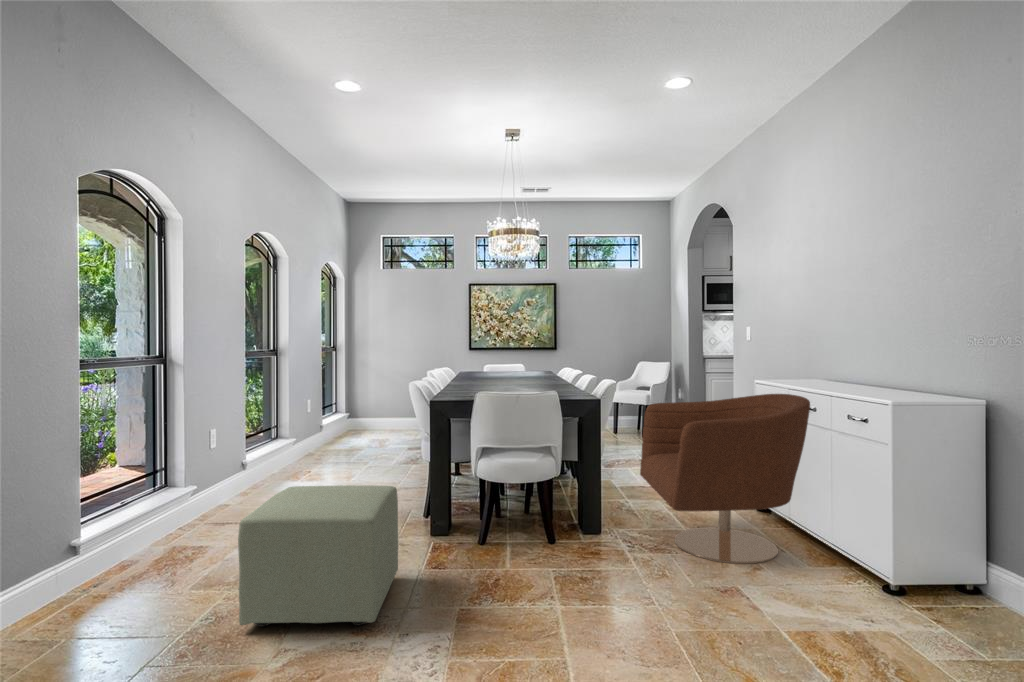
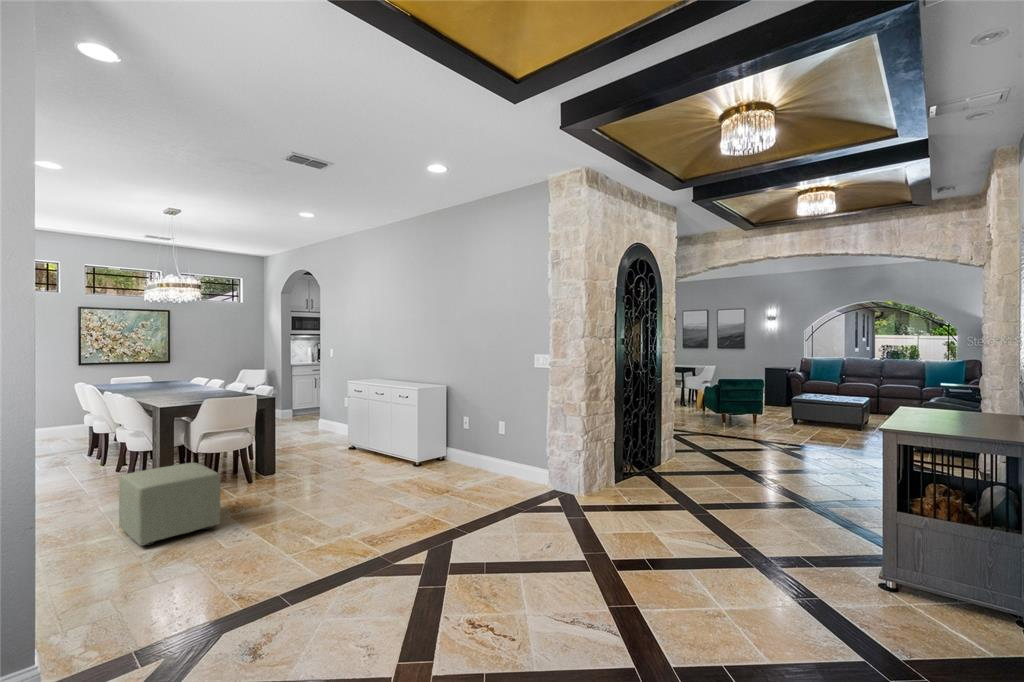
armchair: present [640,394,810,564] -> none [302,392,386,472]

